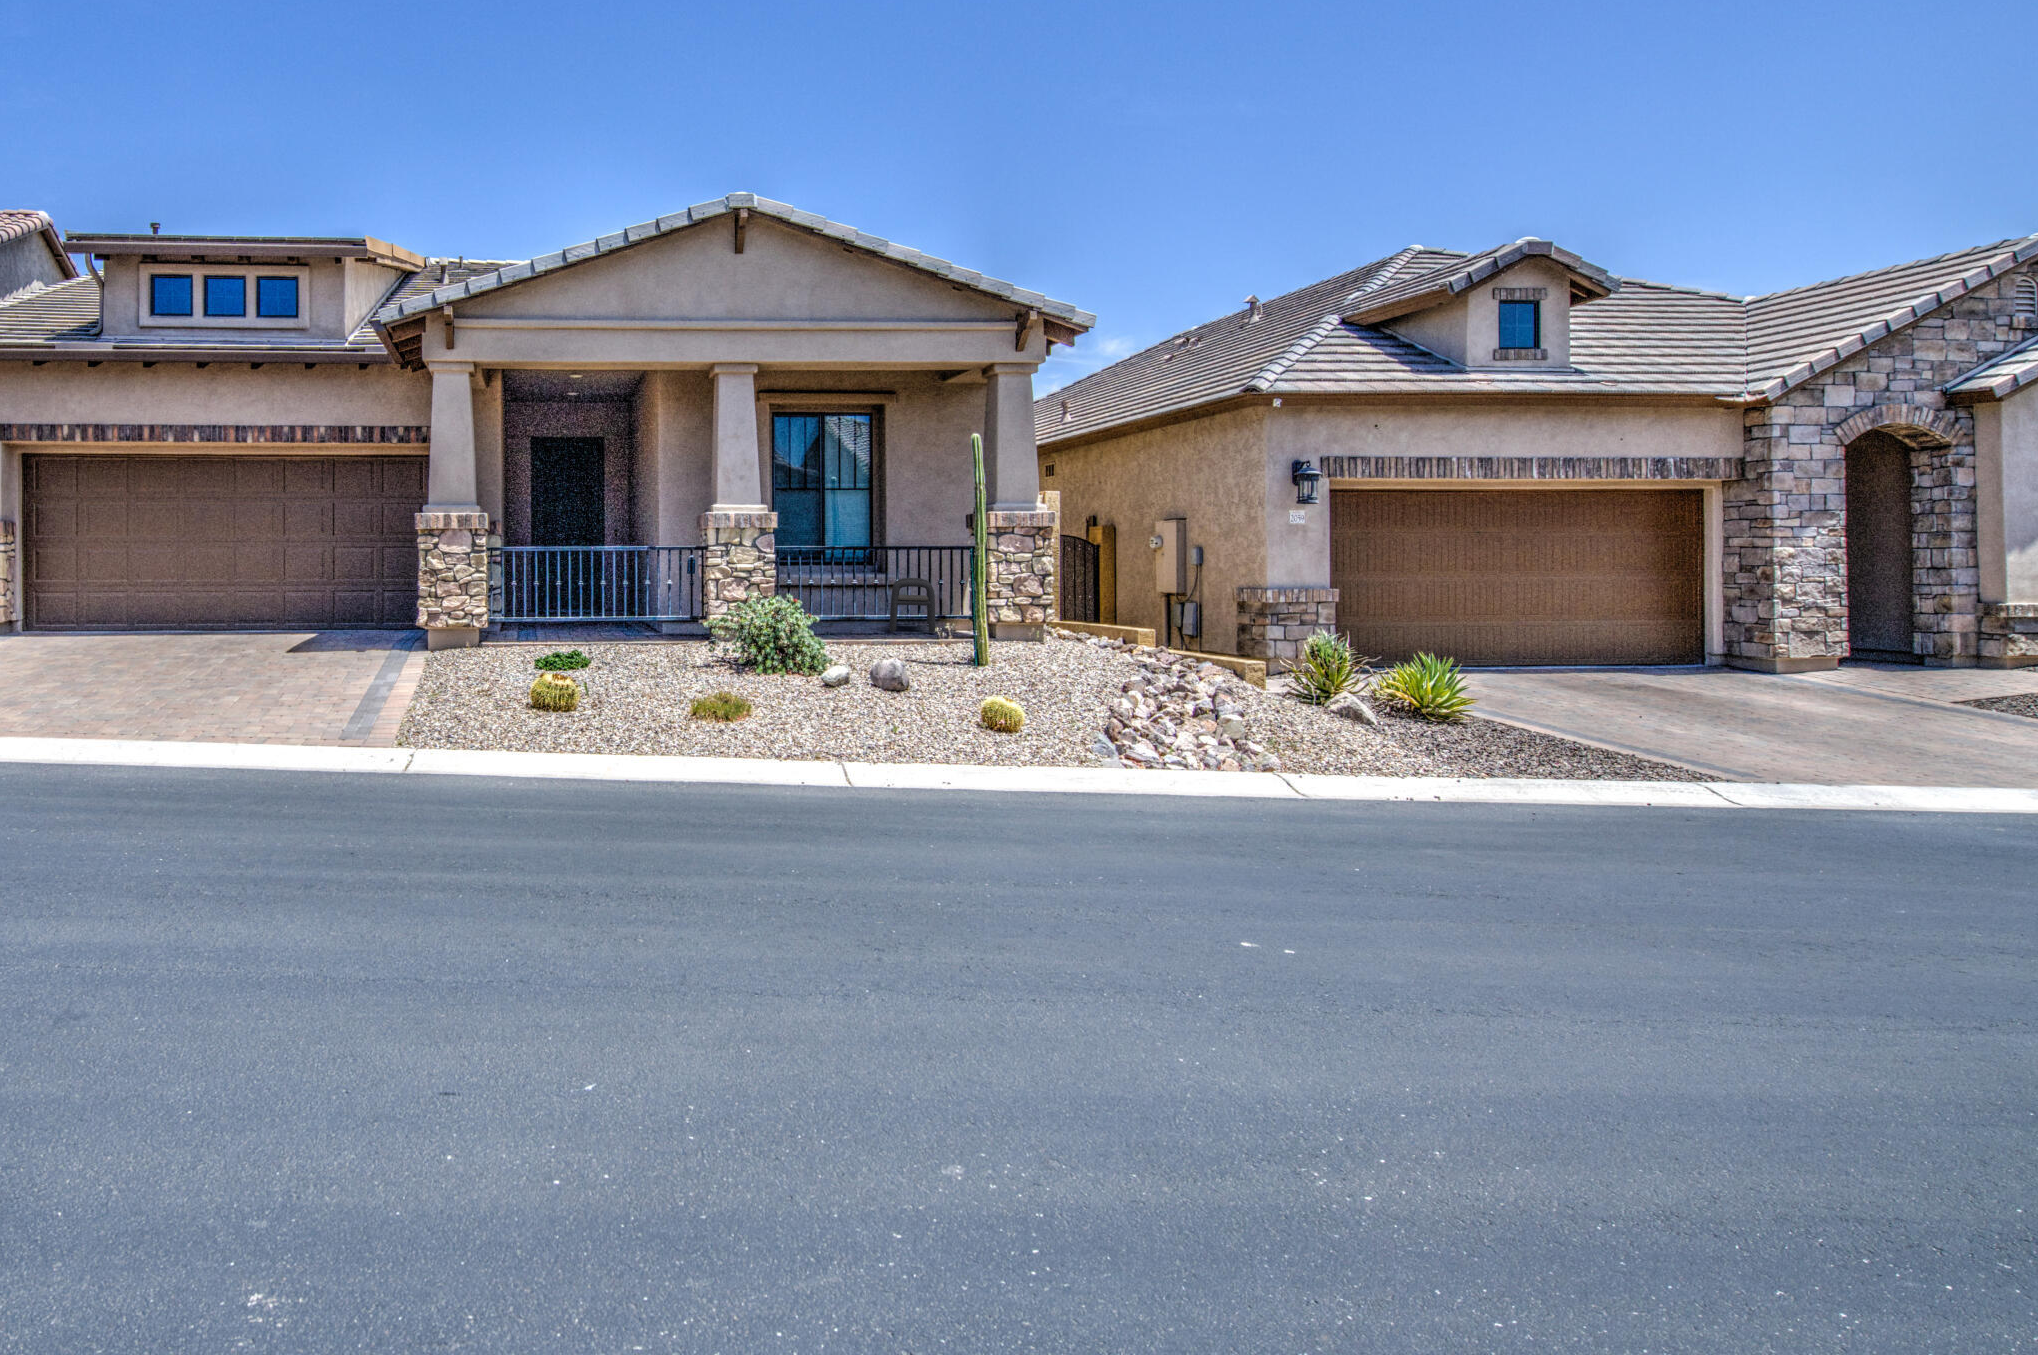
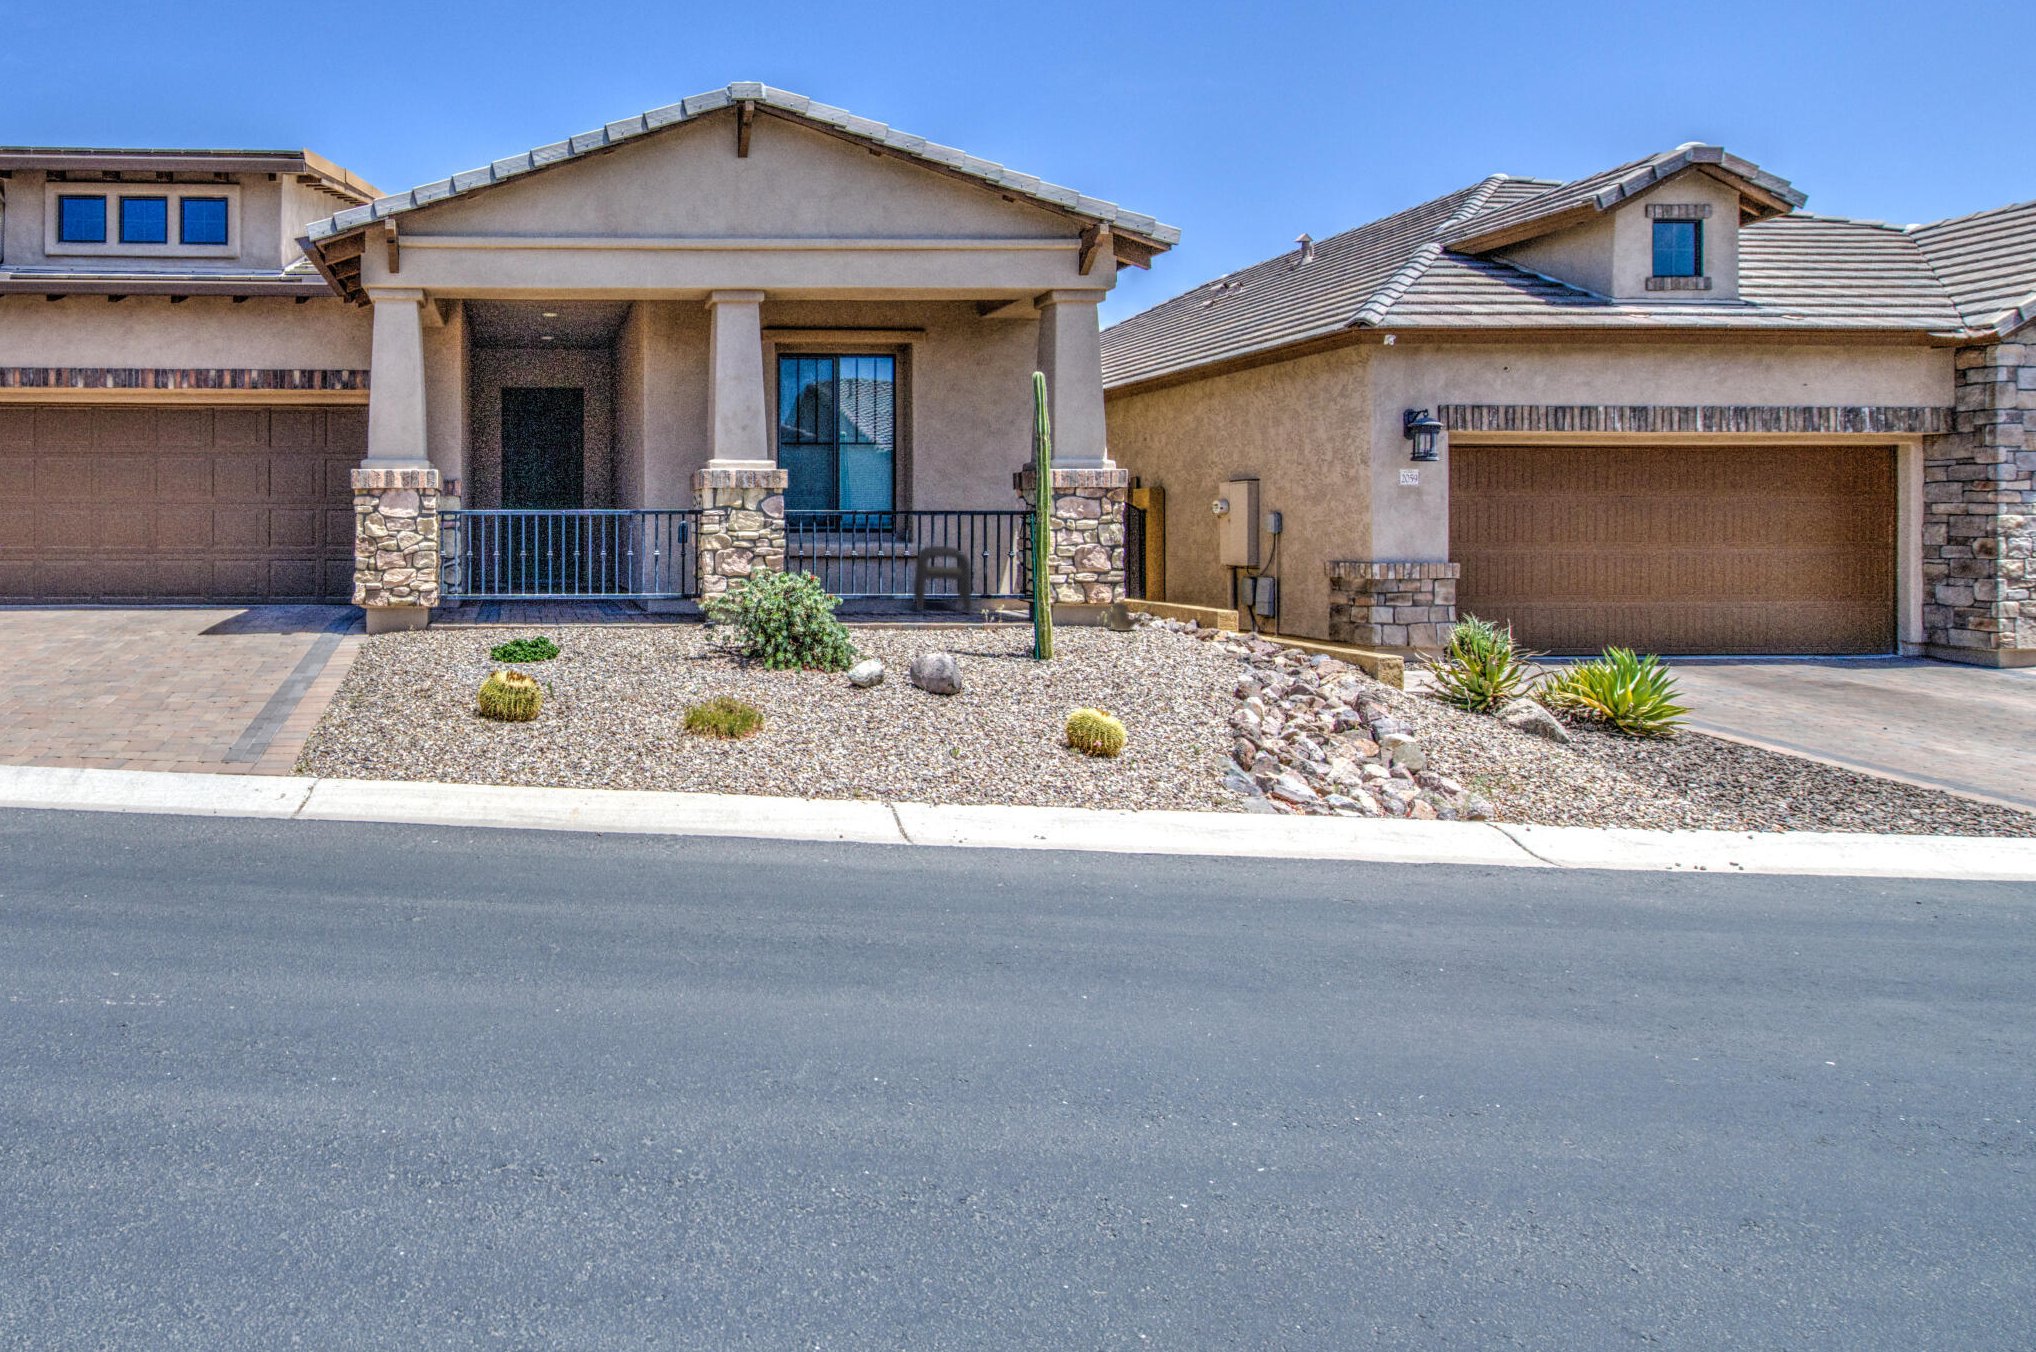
watering can: none [1039,622,1083,646] -> present [1110,603,1146,631]

